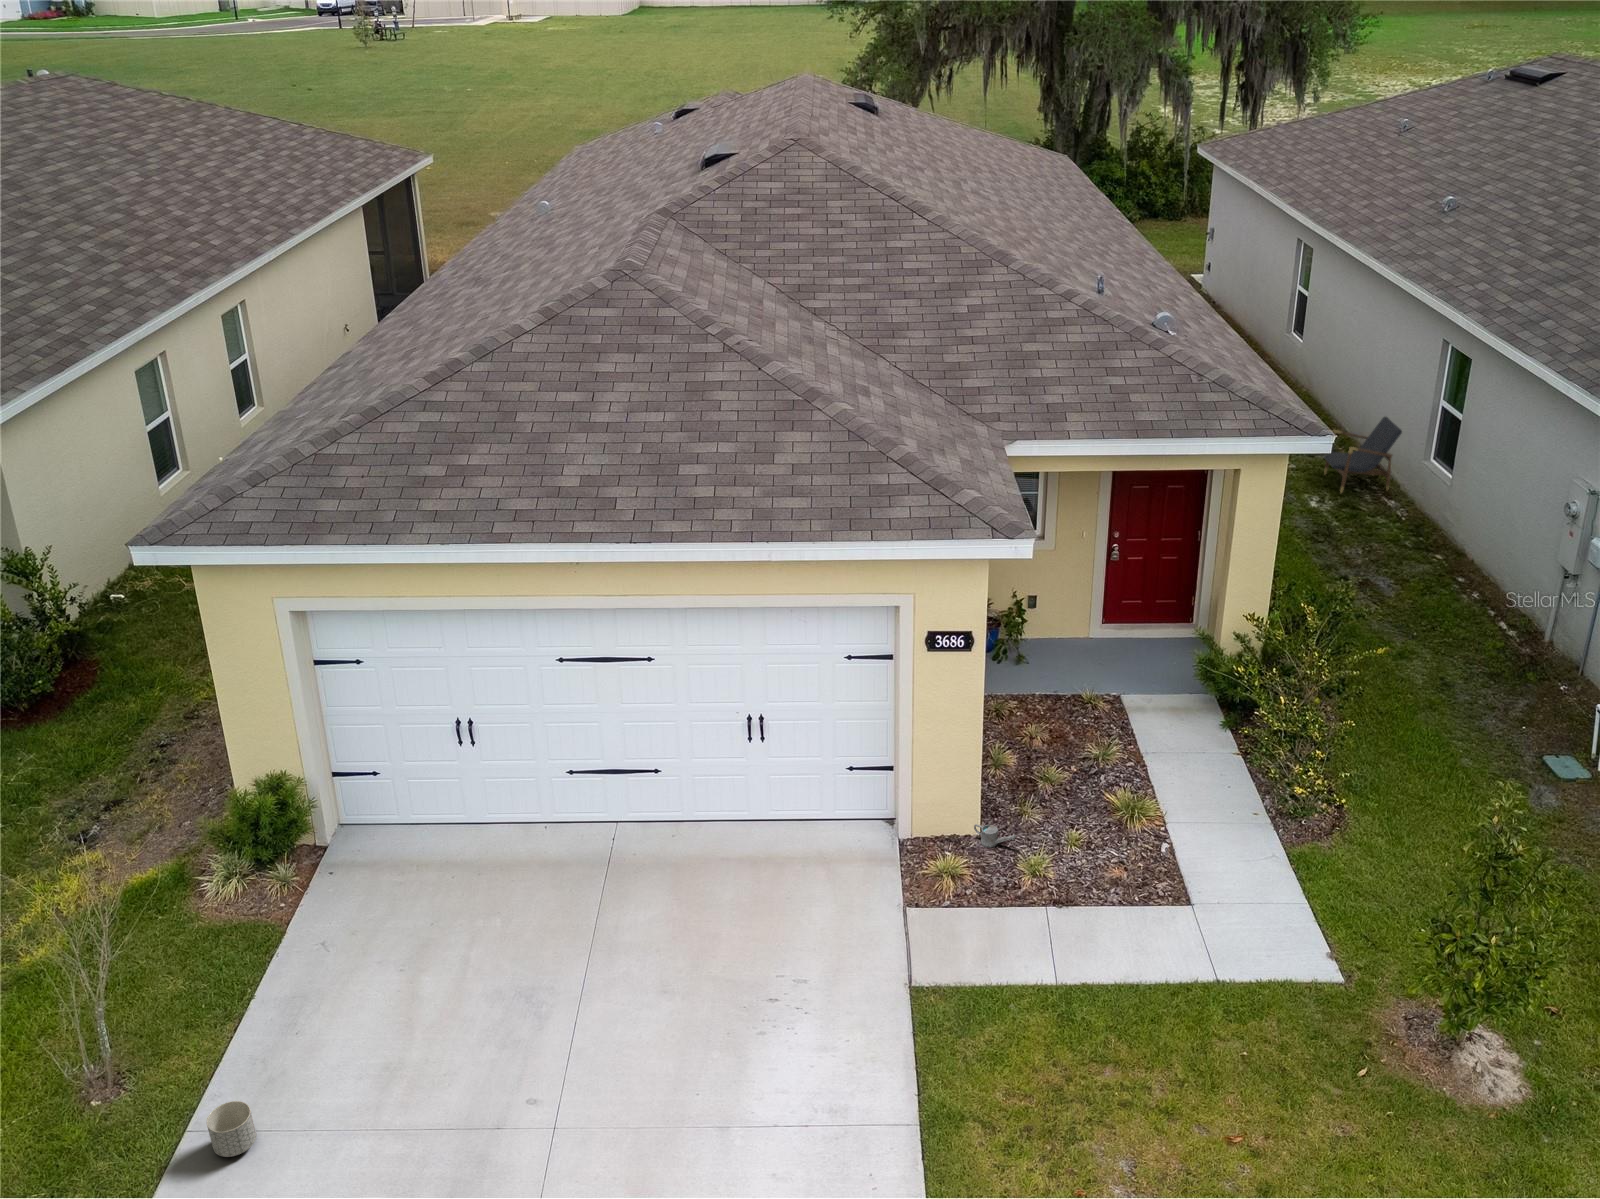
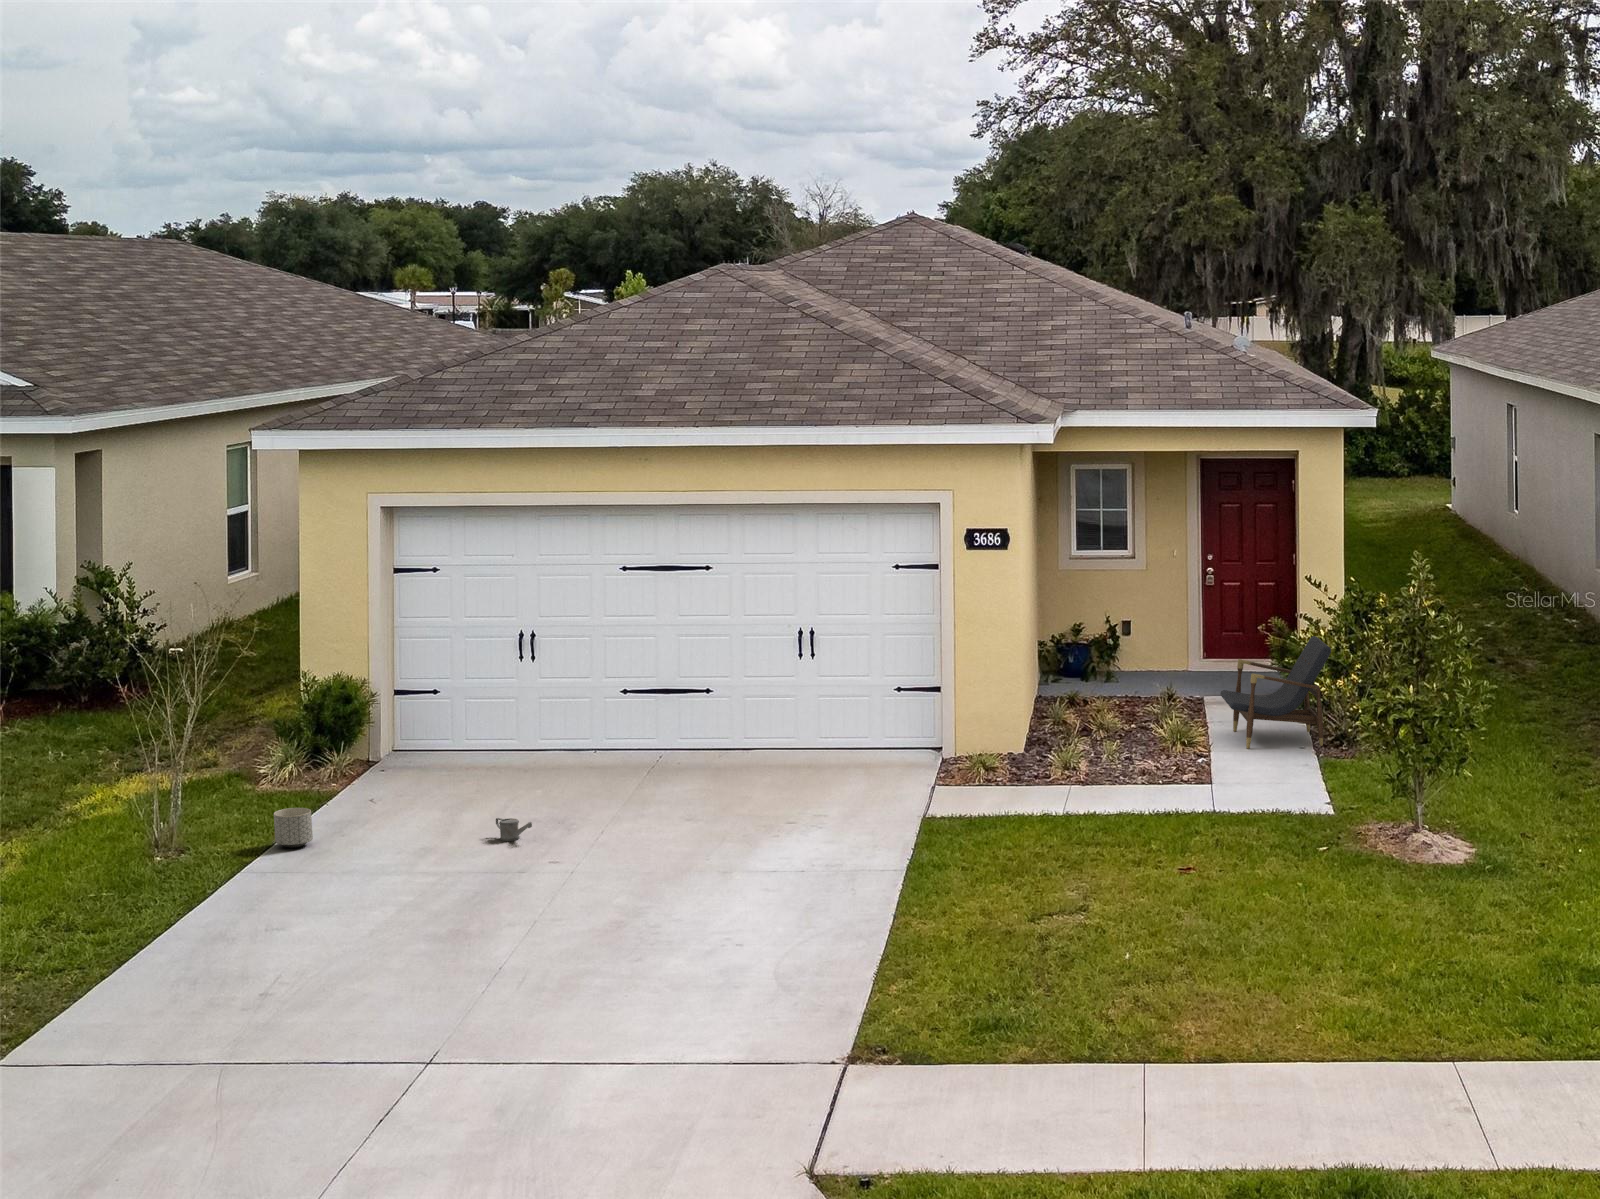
lounge chair: present [1324,417,1402,493] -> present [1220,636,1331,749]
watering can: present [974,824,1016,848] -> present [496,818,532,841]

